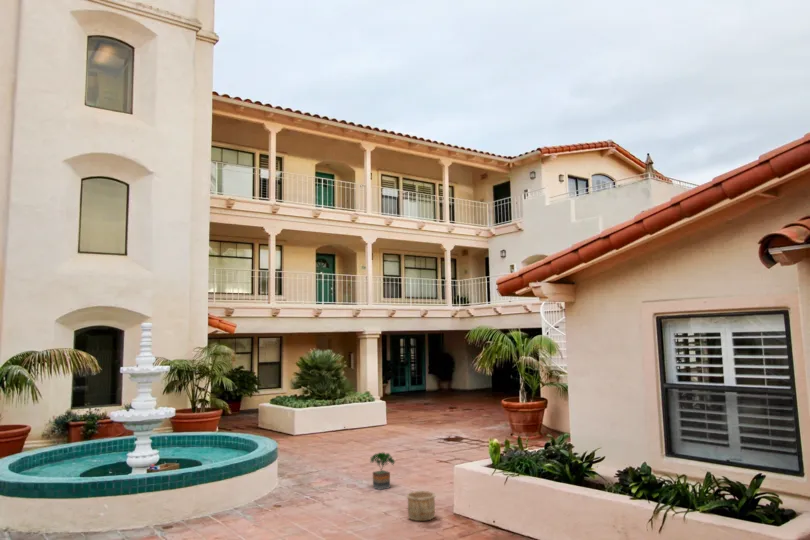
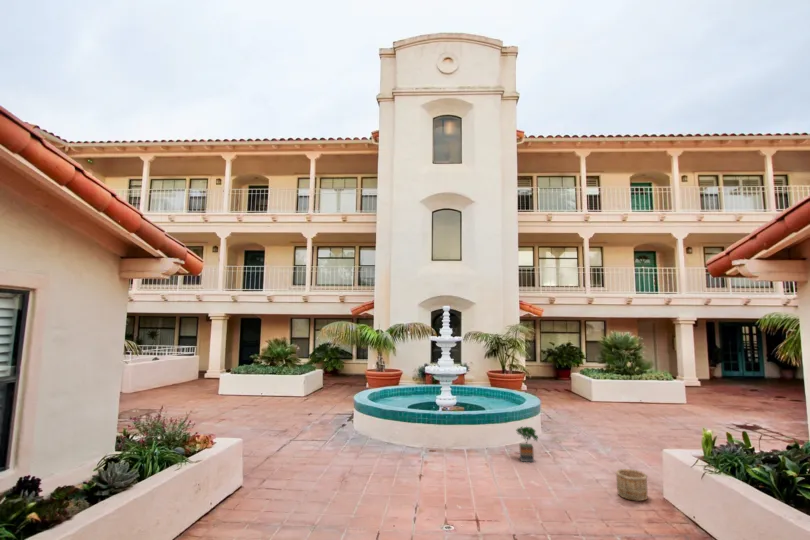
potted tree: present [371,453,394,490] -> present [516,427,538,462]

